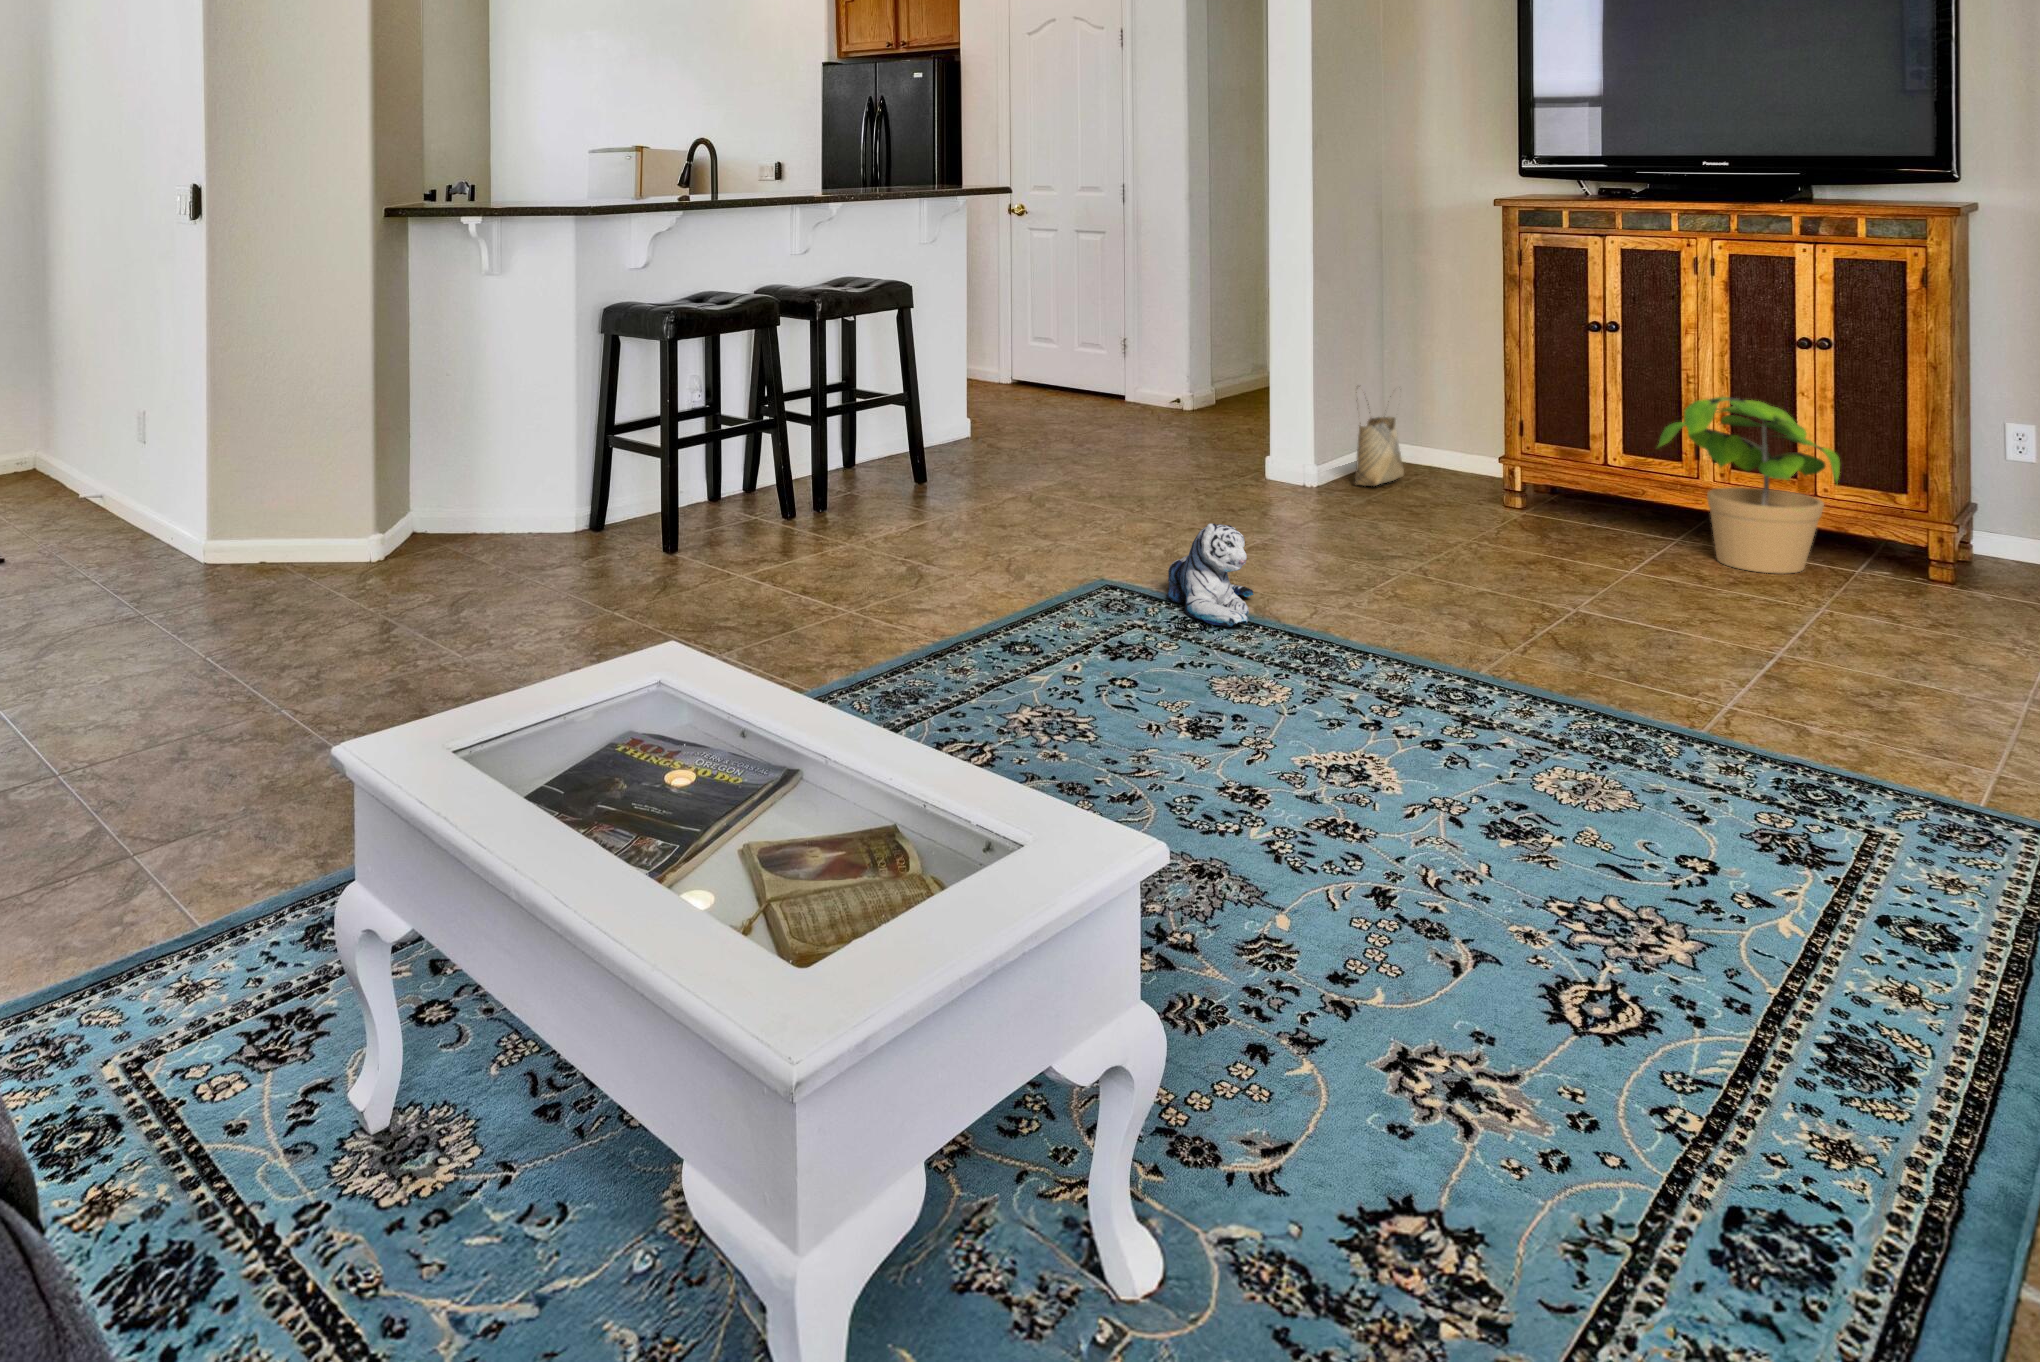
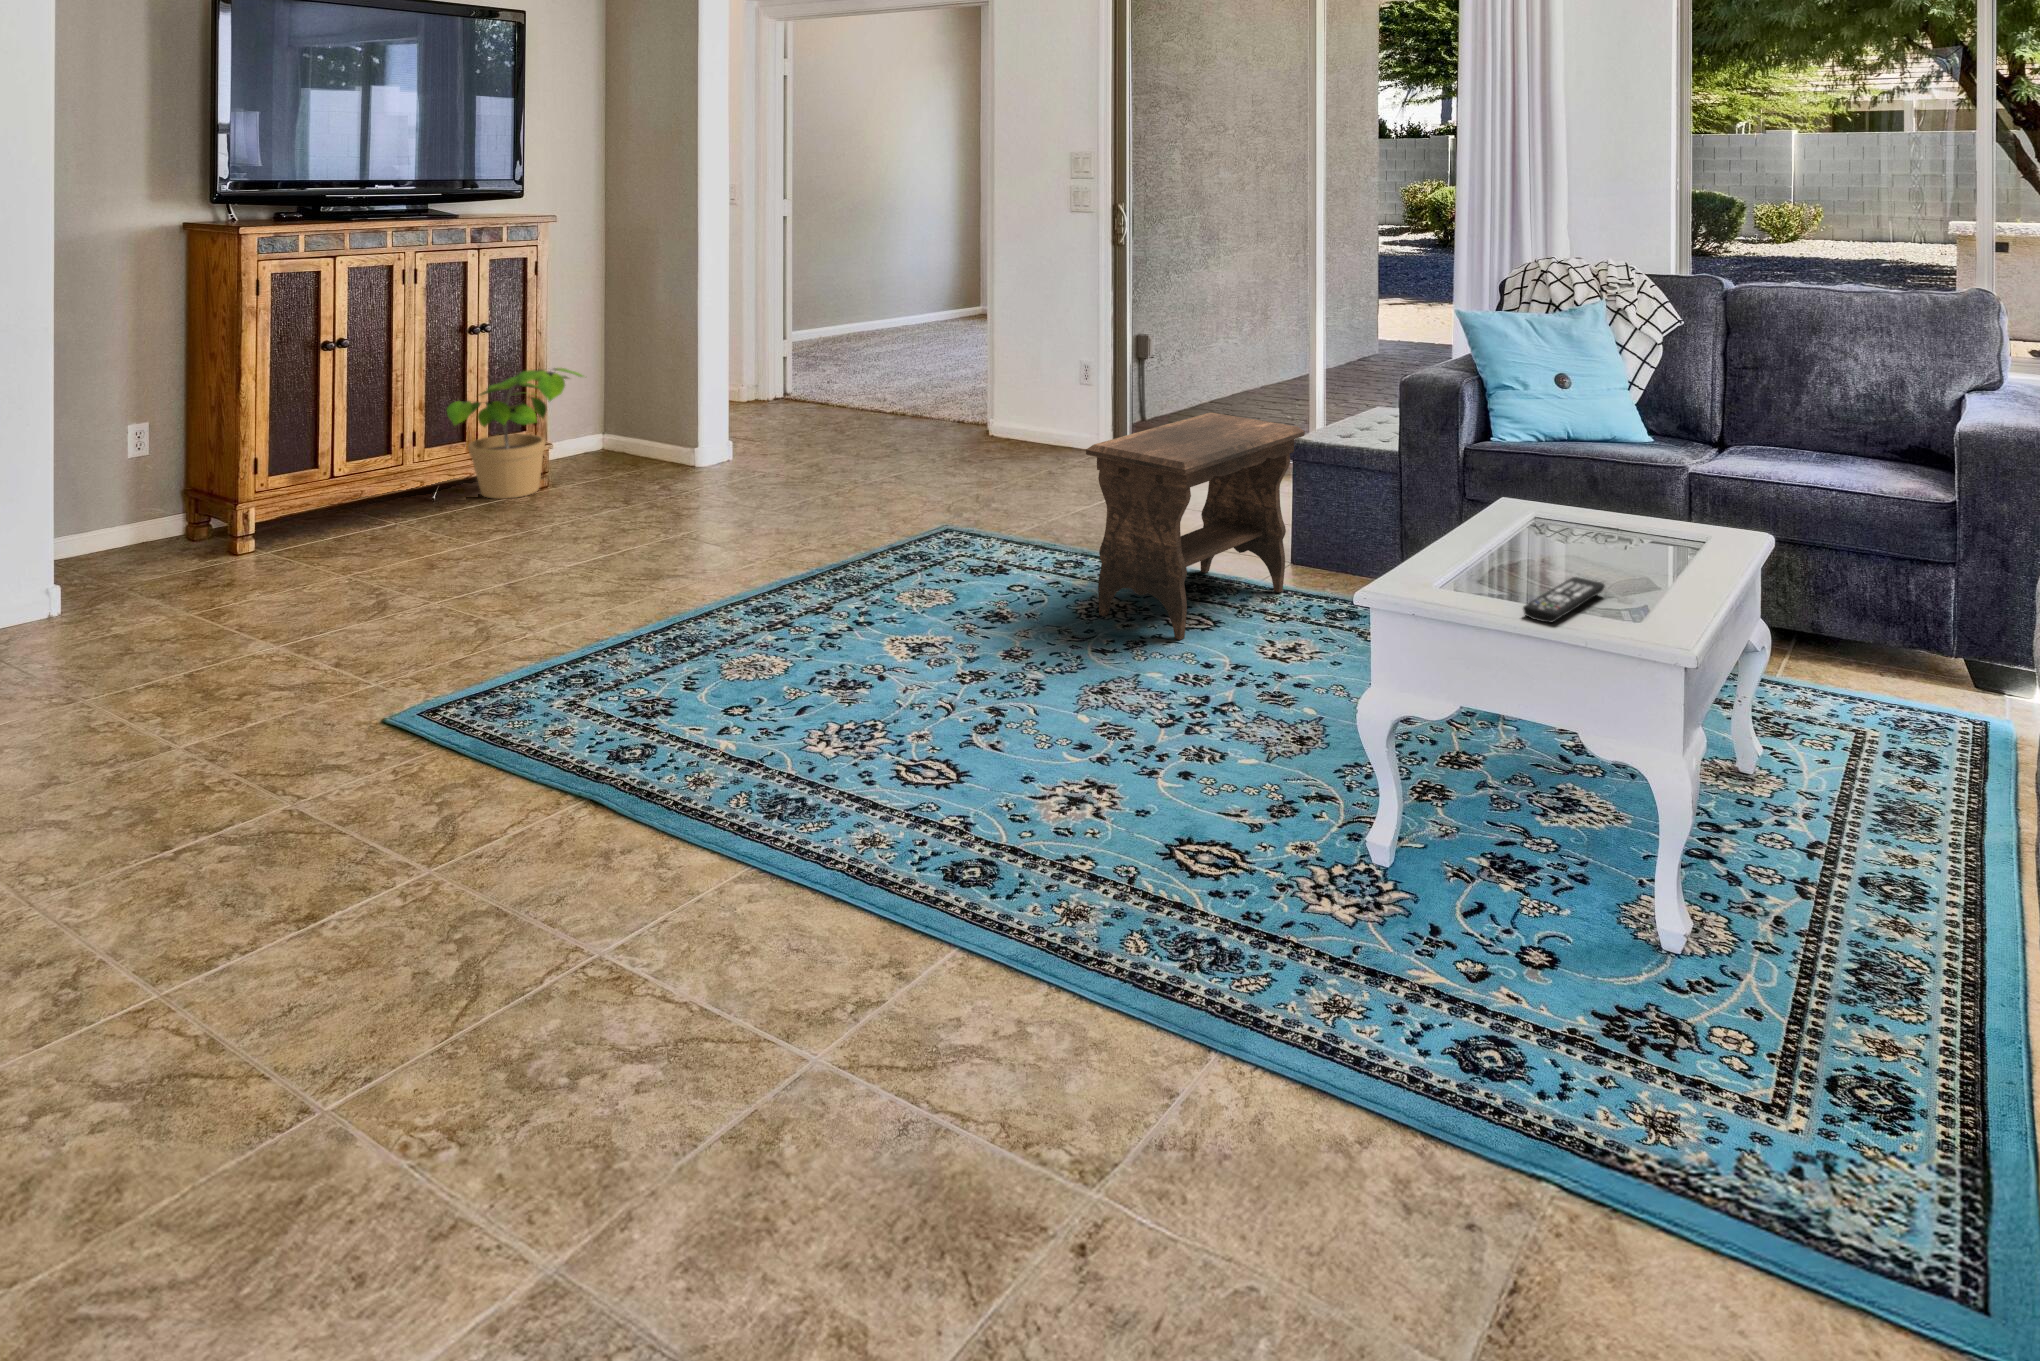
woven basket: present [1355,386,1404,486] -> none [62,447,141,567]
plush toy: present [1166,524,1254,627] -> none [447,568,617,670]
footstool: none [1399,584,1997,1135] -> present [1086,412,1304,640]
remote control: none [703,776,873,881] -> present [1523,577,1605,623]

